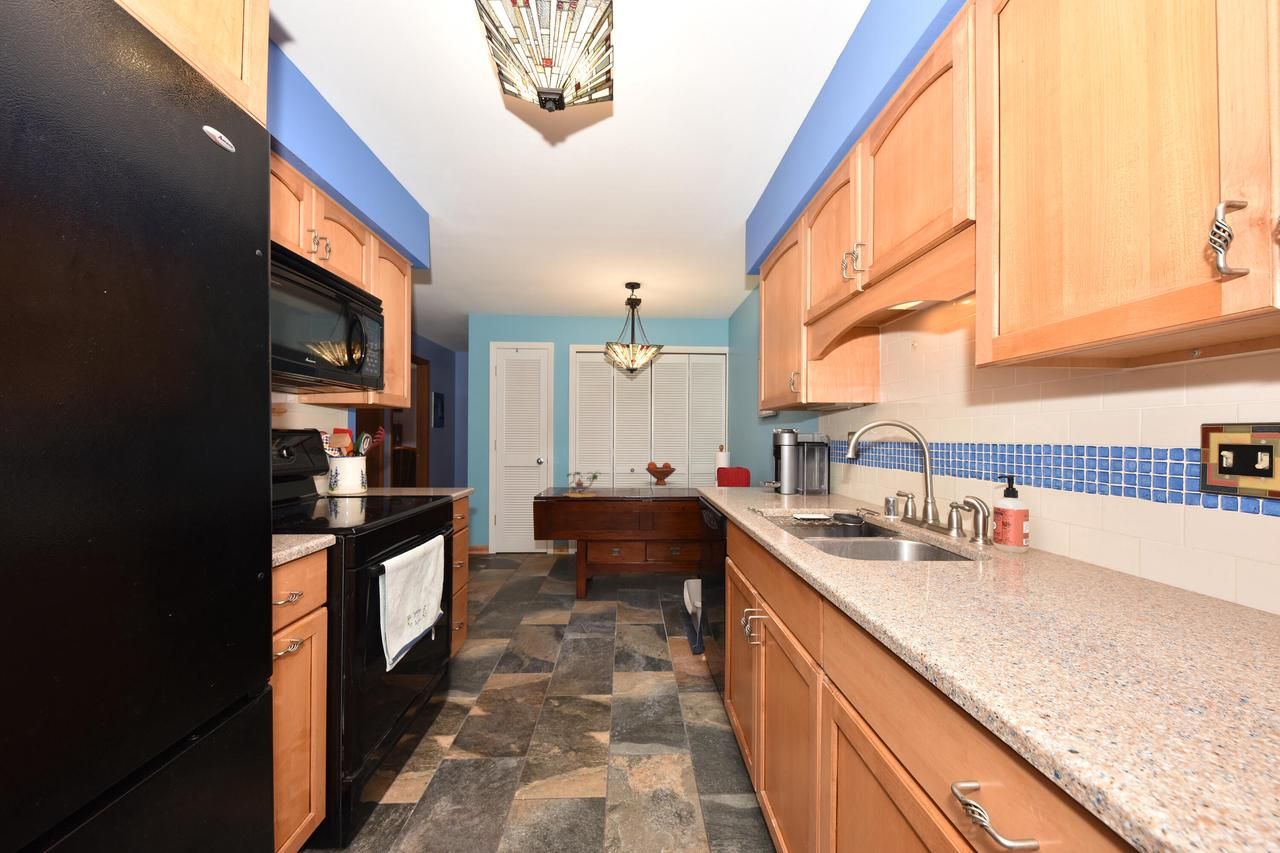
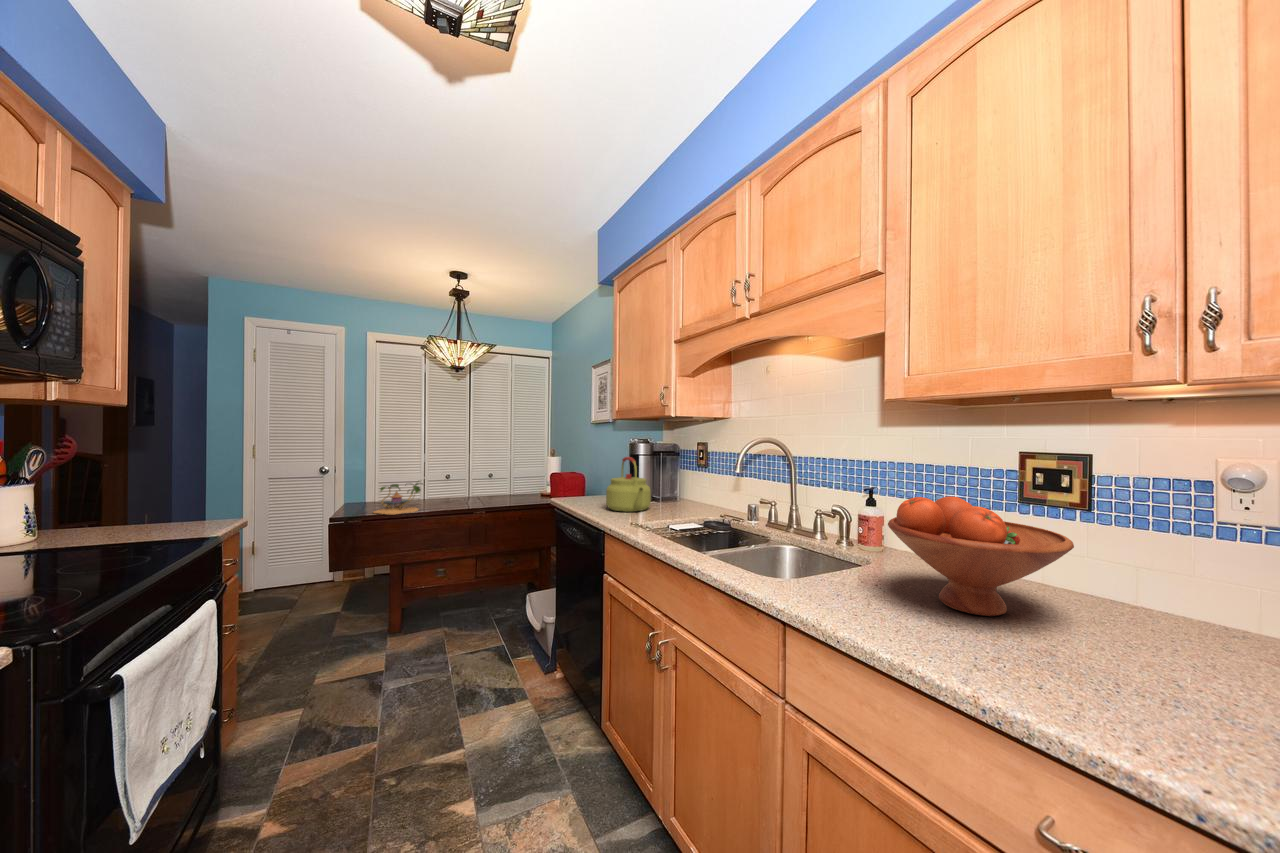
kettle: none [742,447,789,502] -> present [606,457,651,512]
fruit bowl: present [646,462,676,485] -> present [888,496,1074,616]

